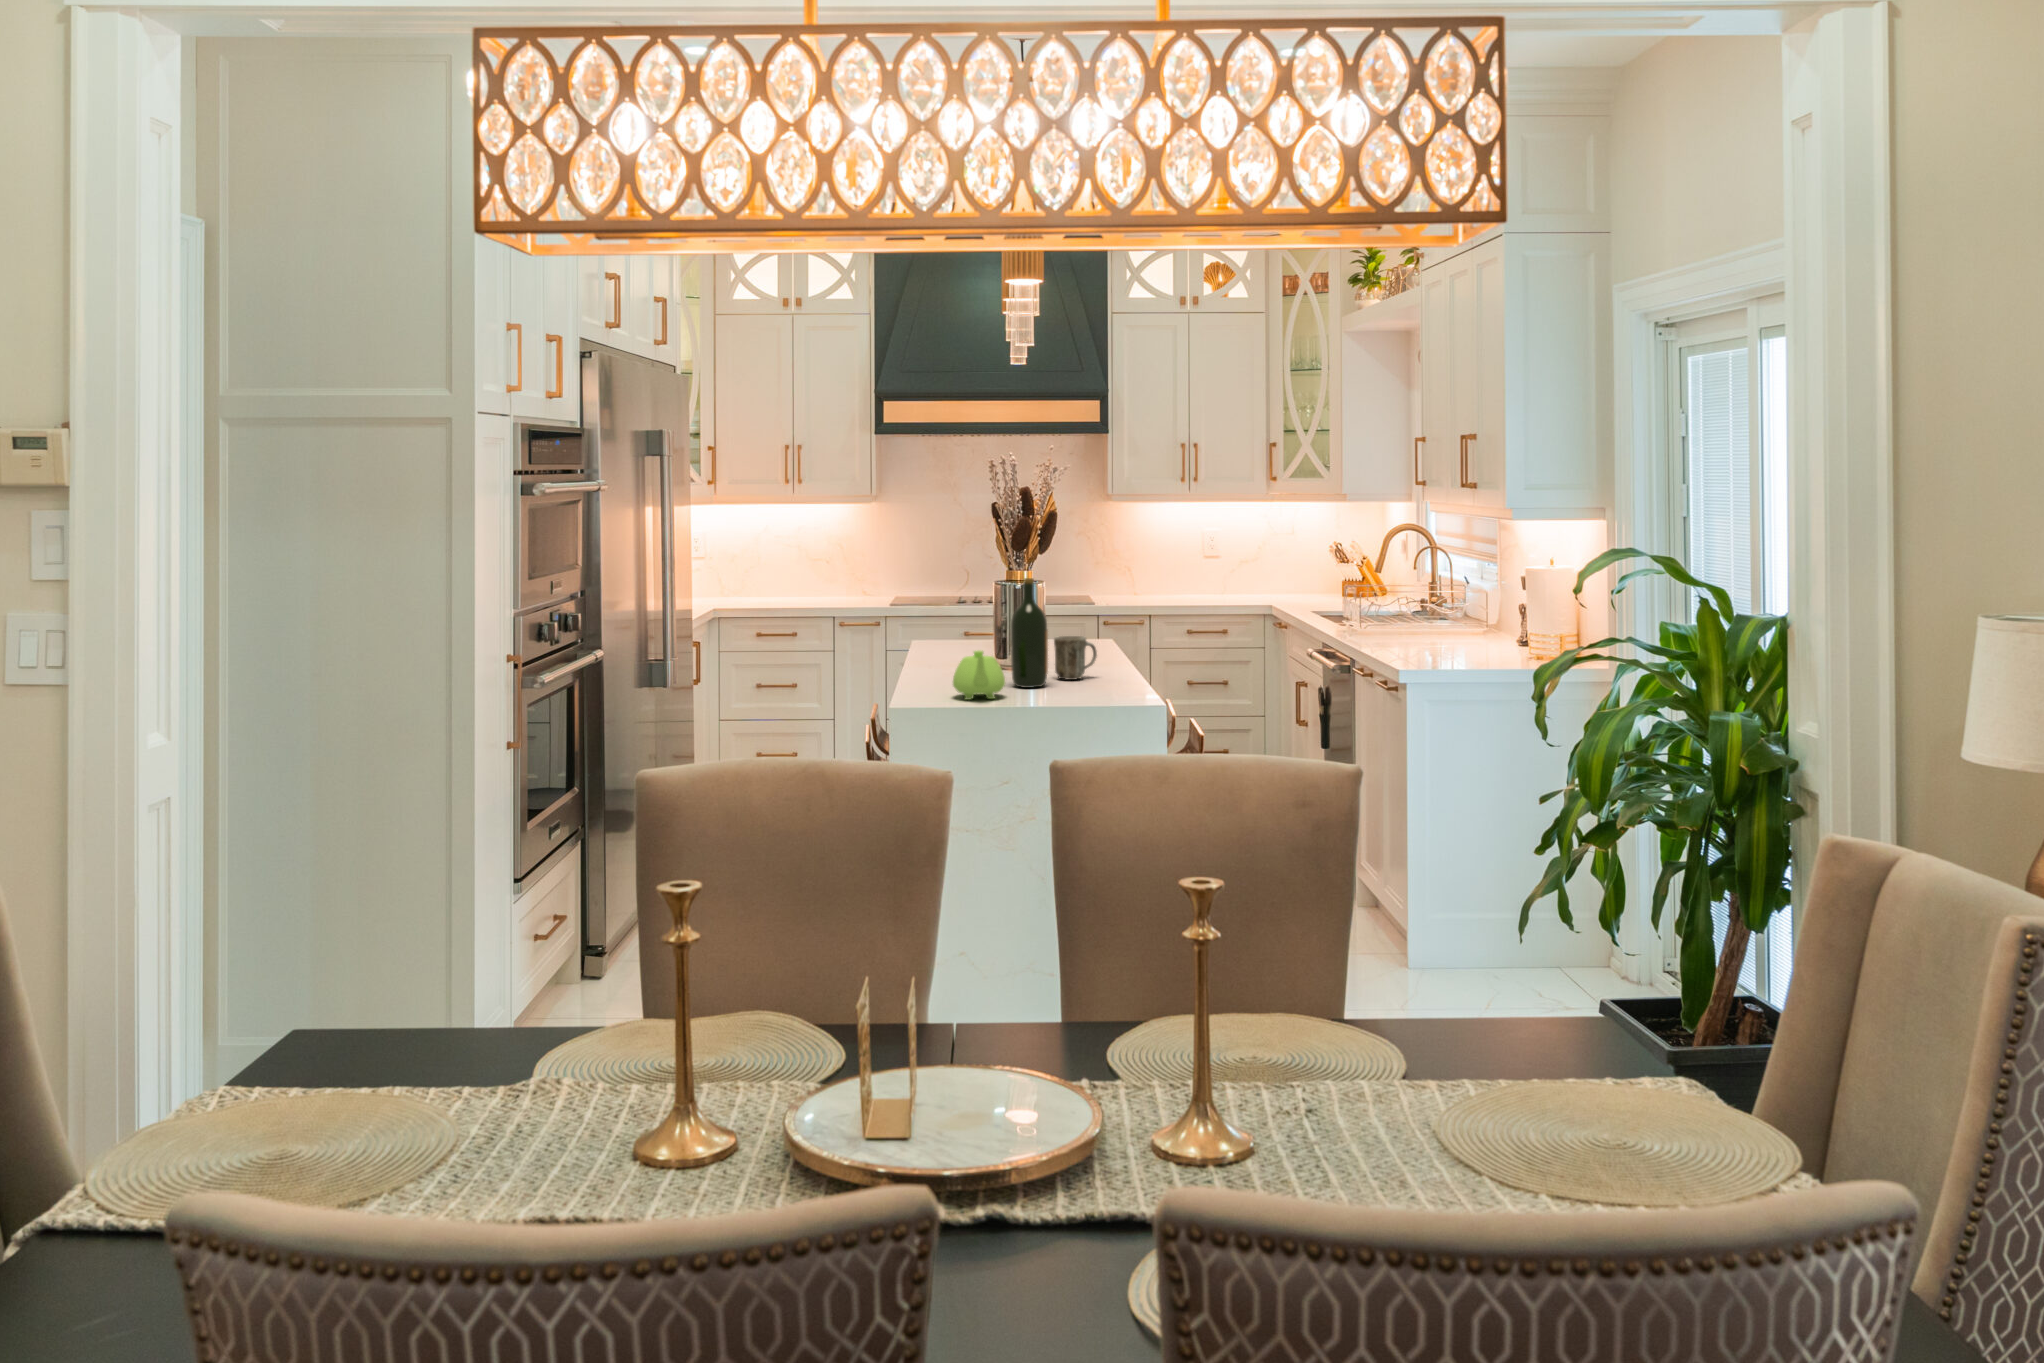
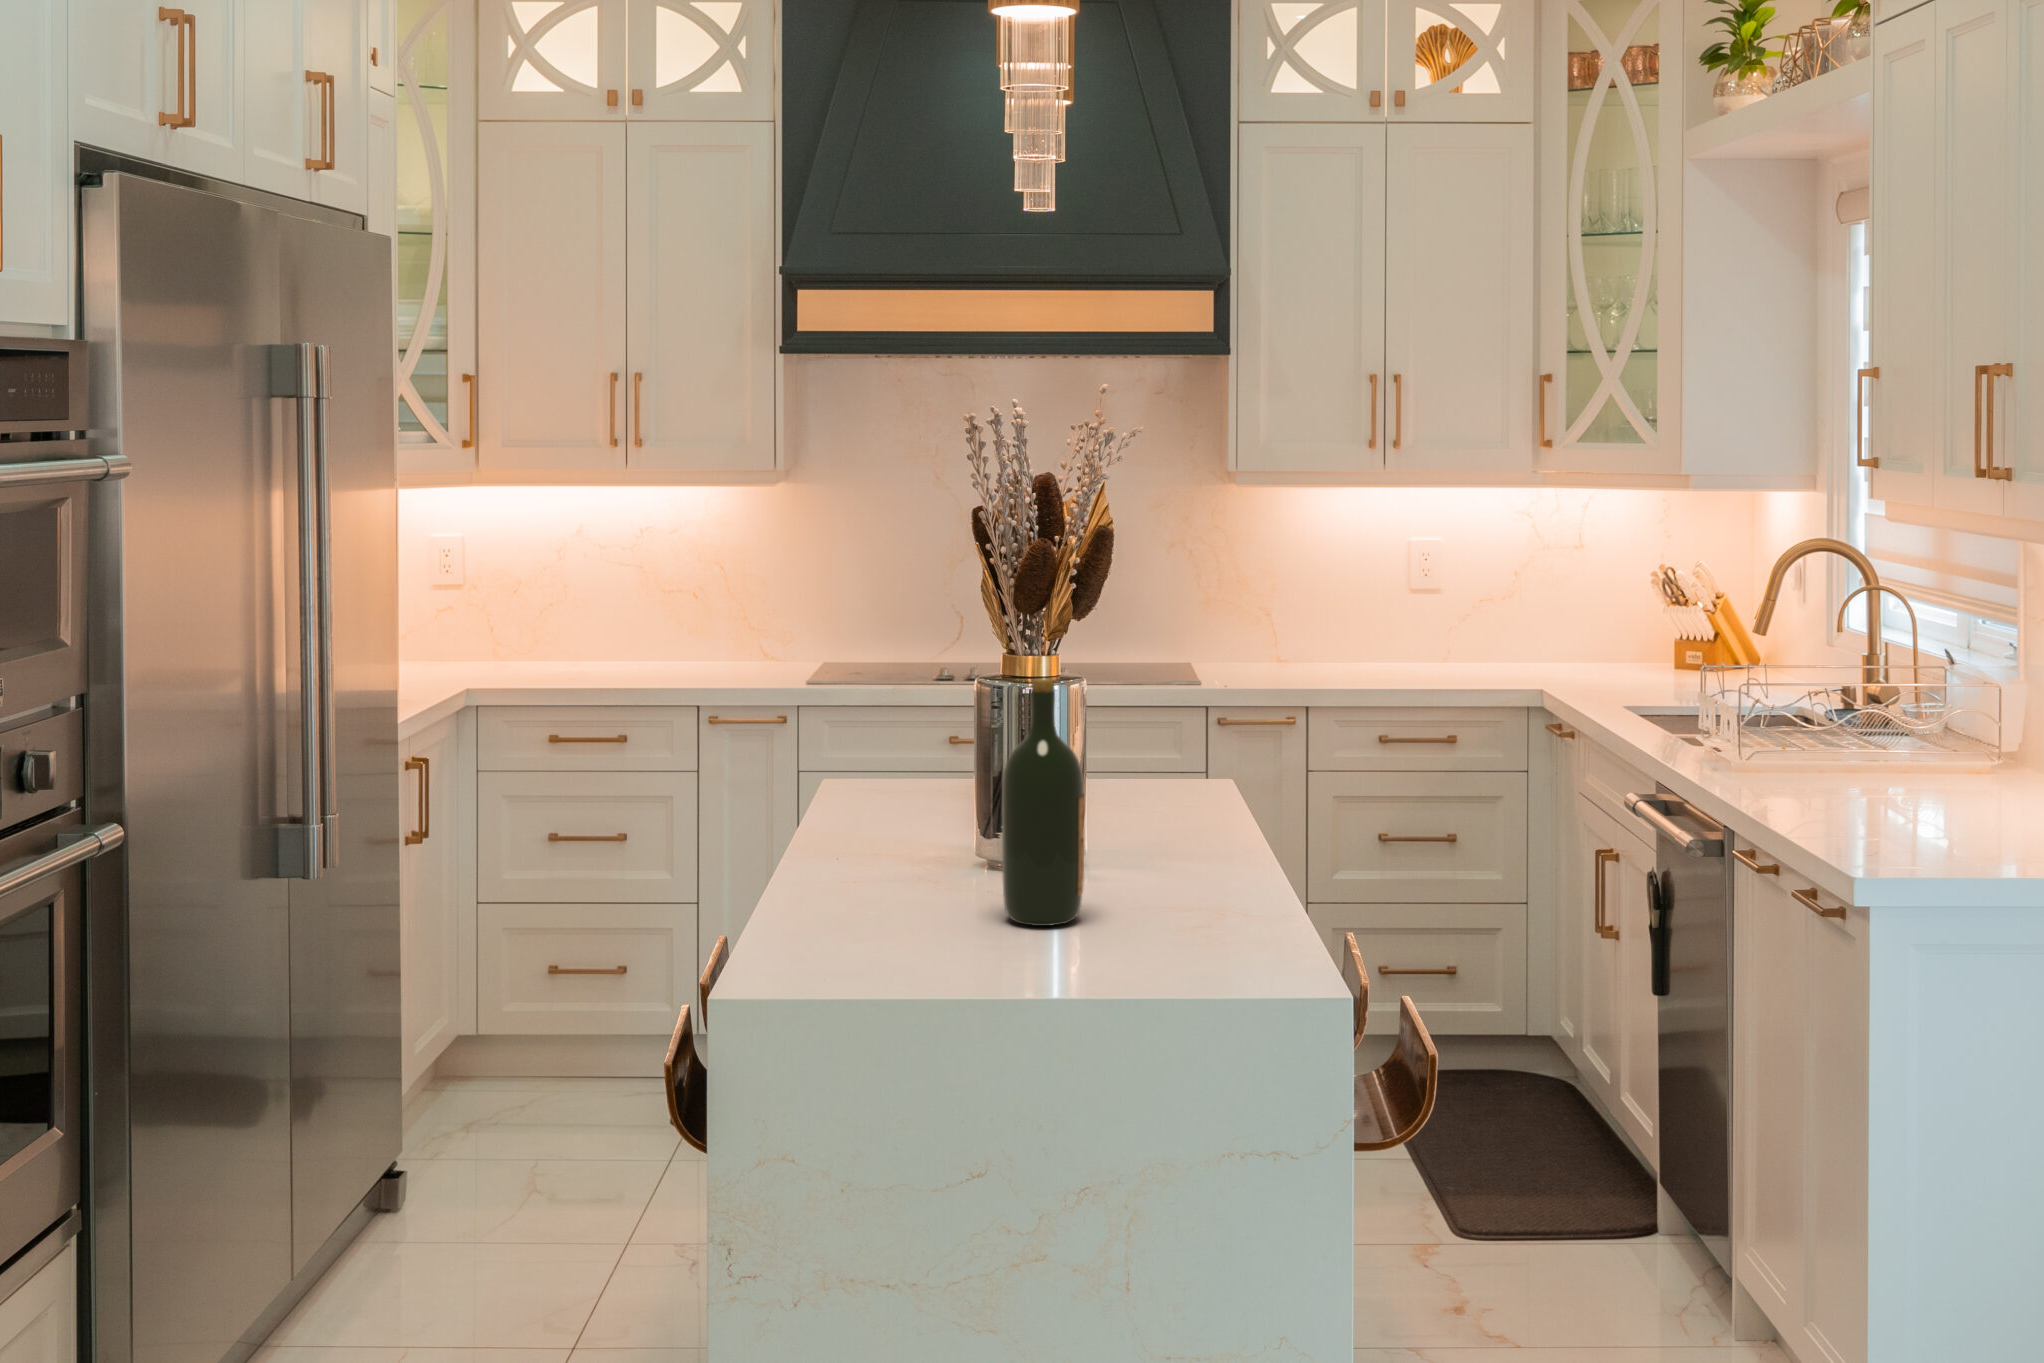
mug: present [1054,636,1097,680] -> none [1100,799,1194,900]
teapot: present [953,650,1005,700] -> none [863,850,983,966]

